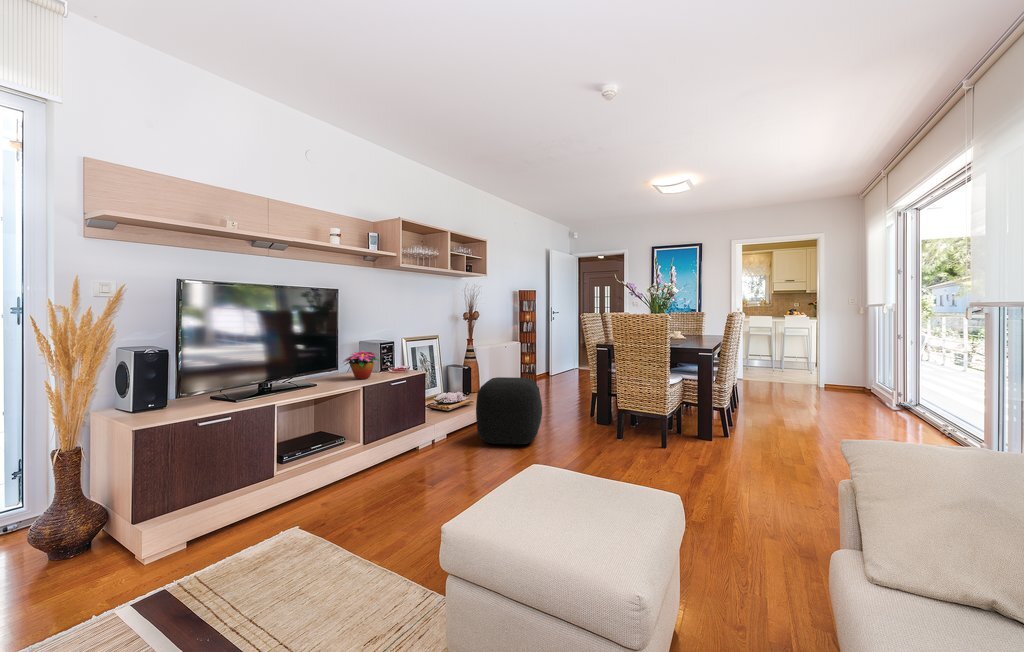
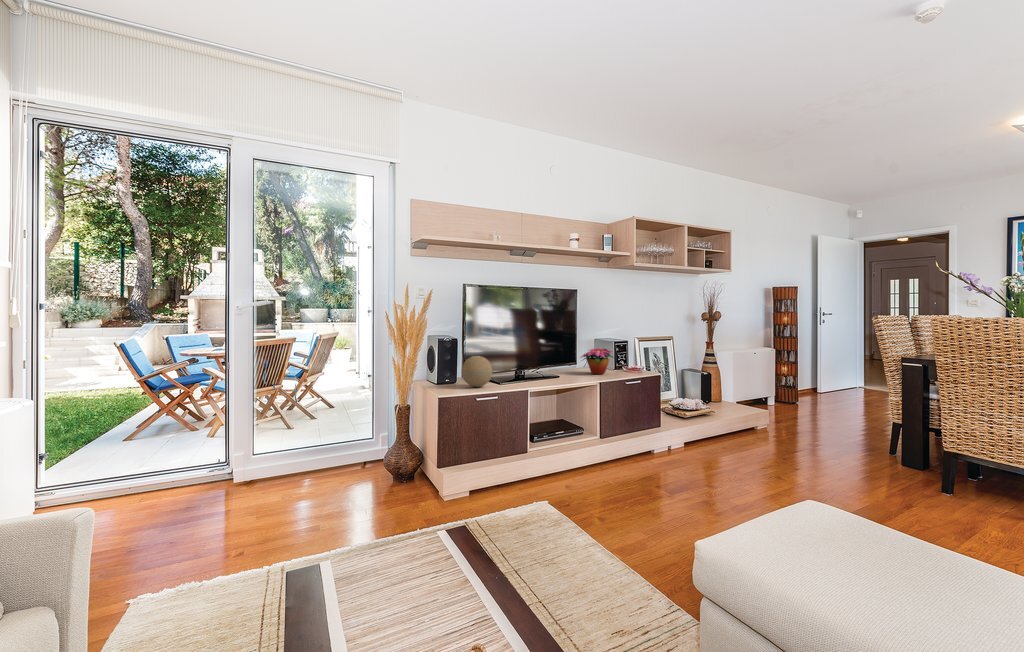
decorative orb: none [176,371,225,410] -> present [461,356,492,387]
ottoman: present [476,377,542,445] -> none [717,383,804,463]

